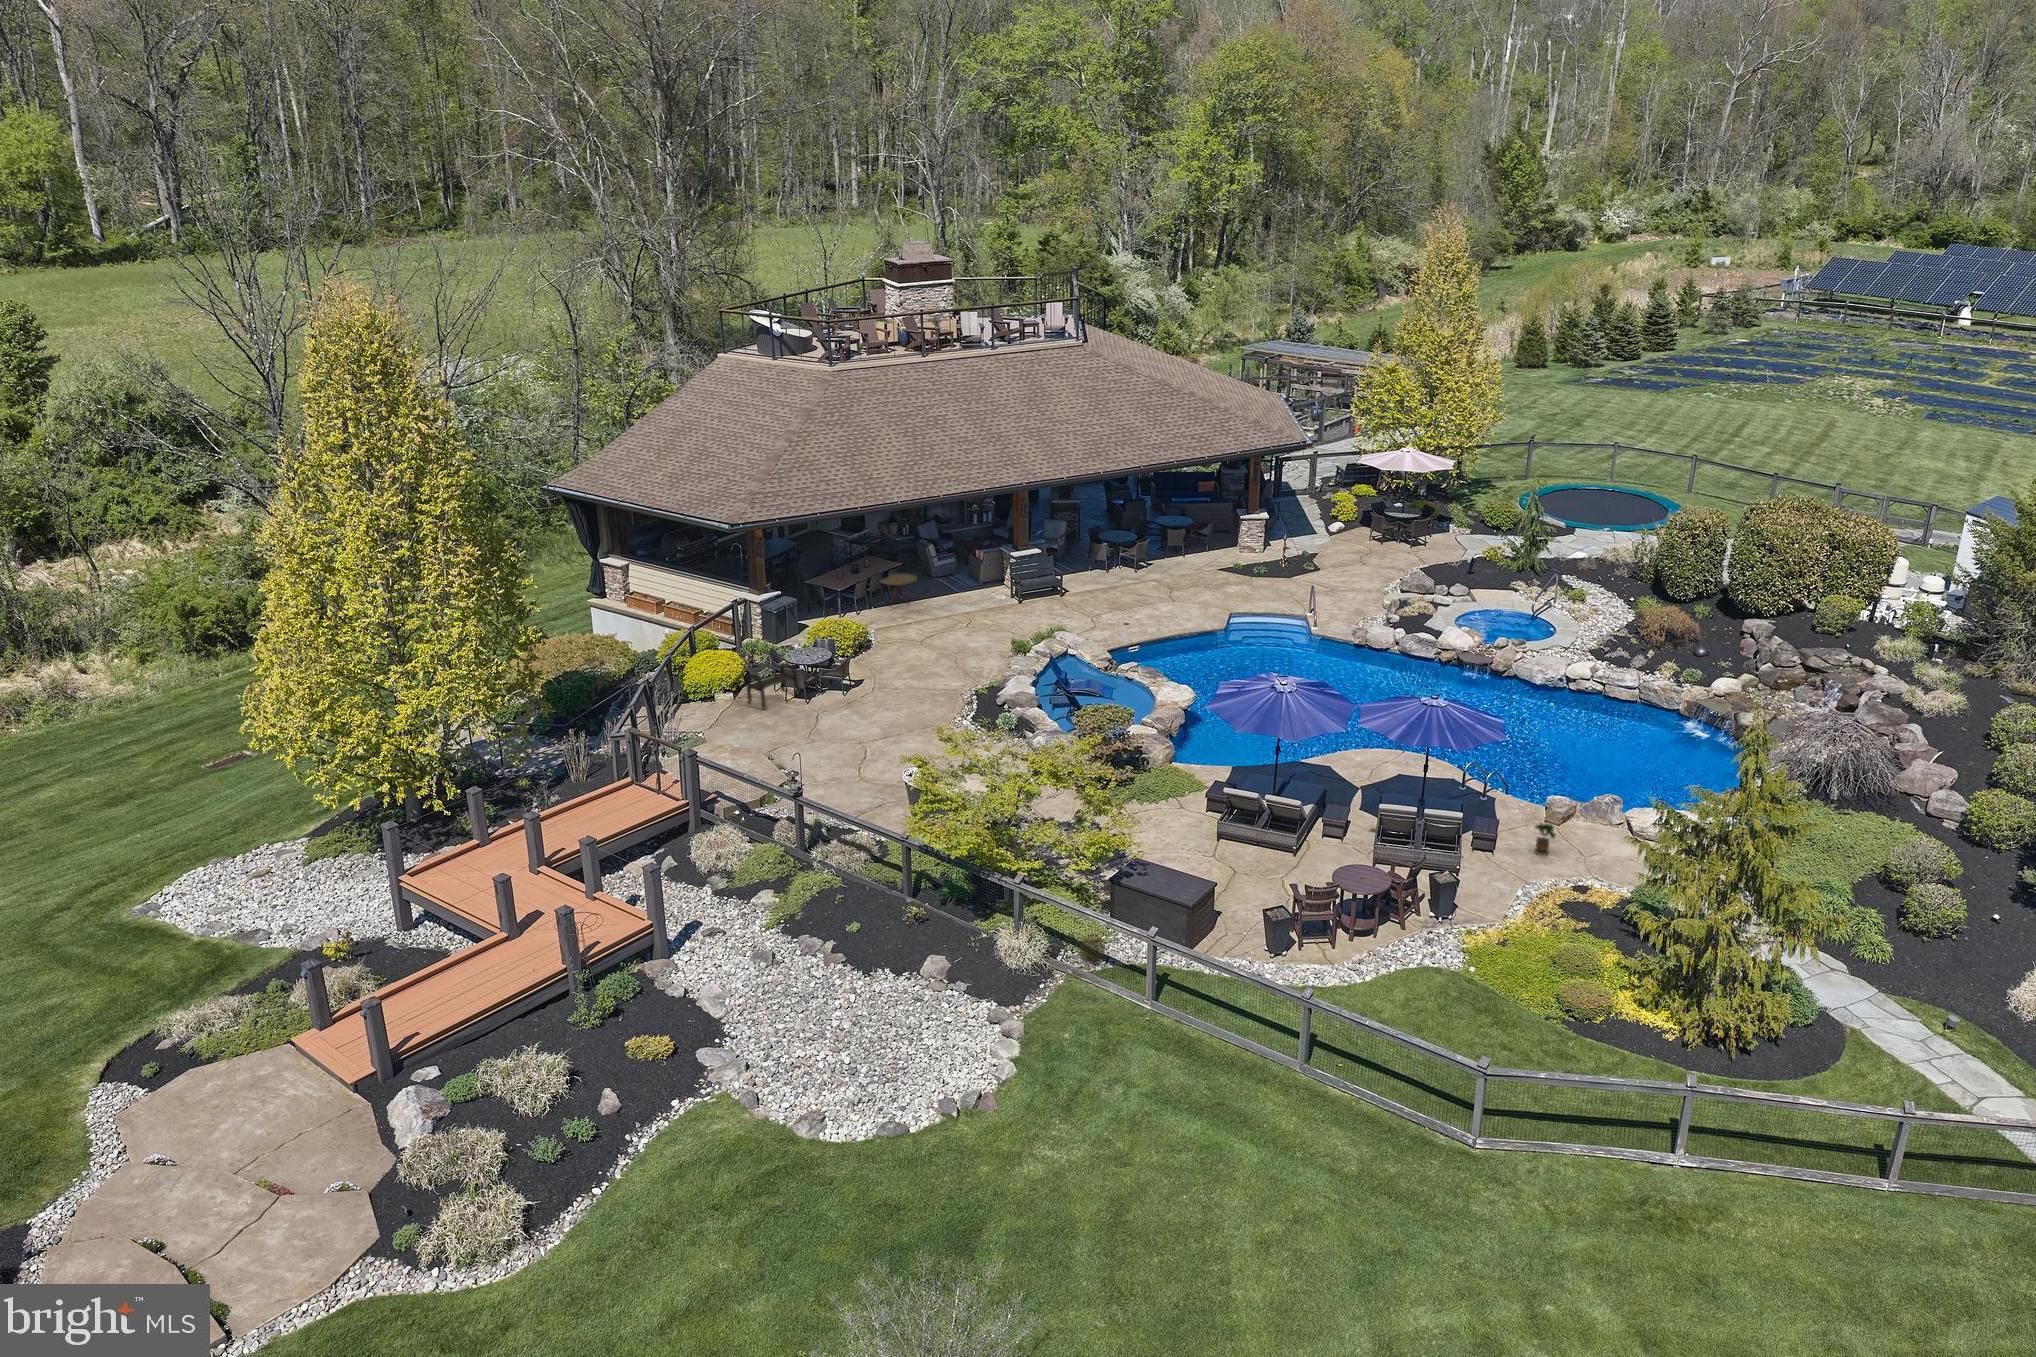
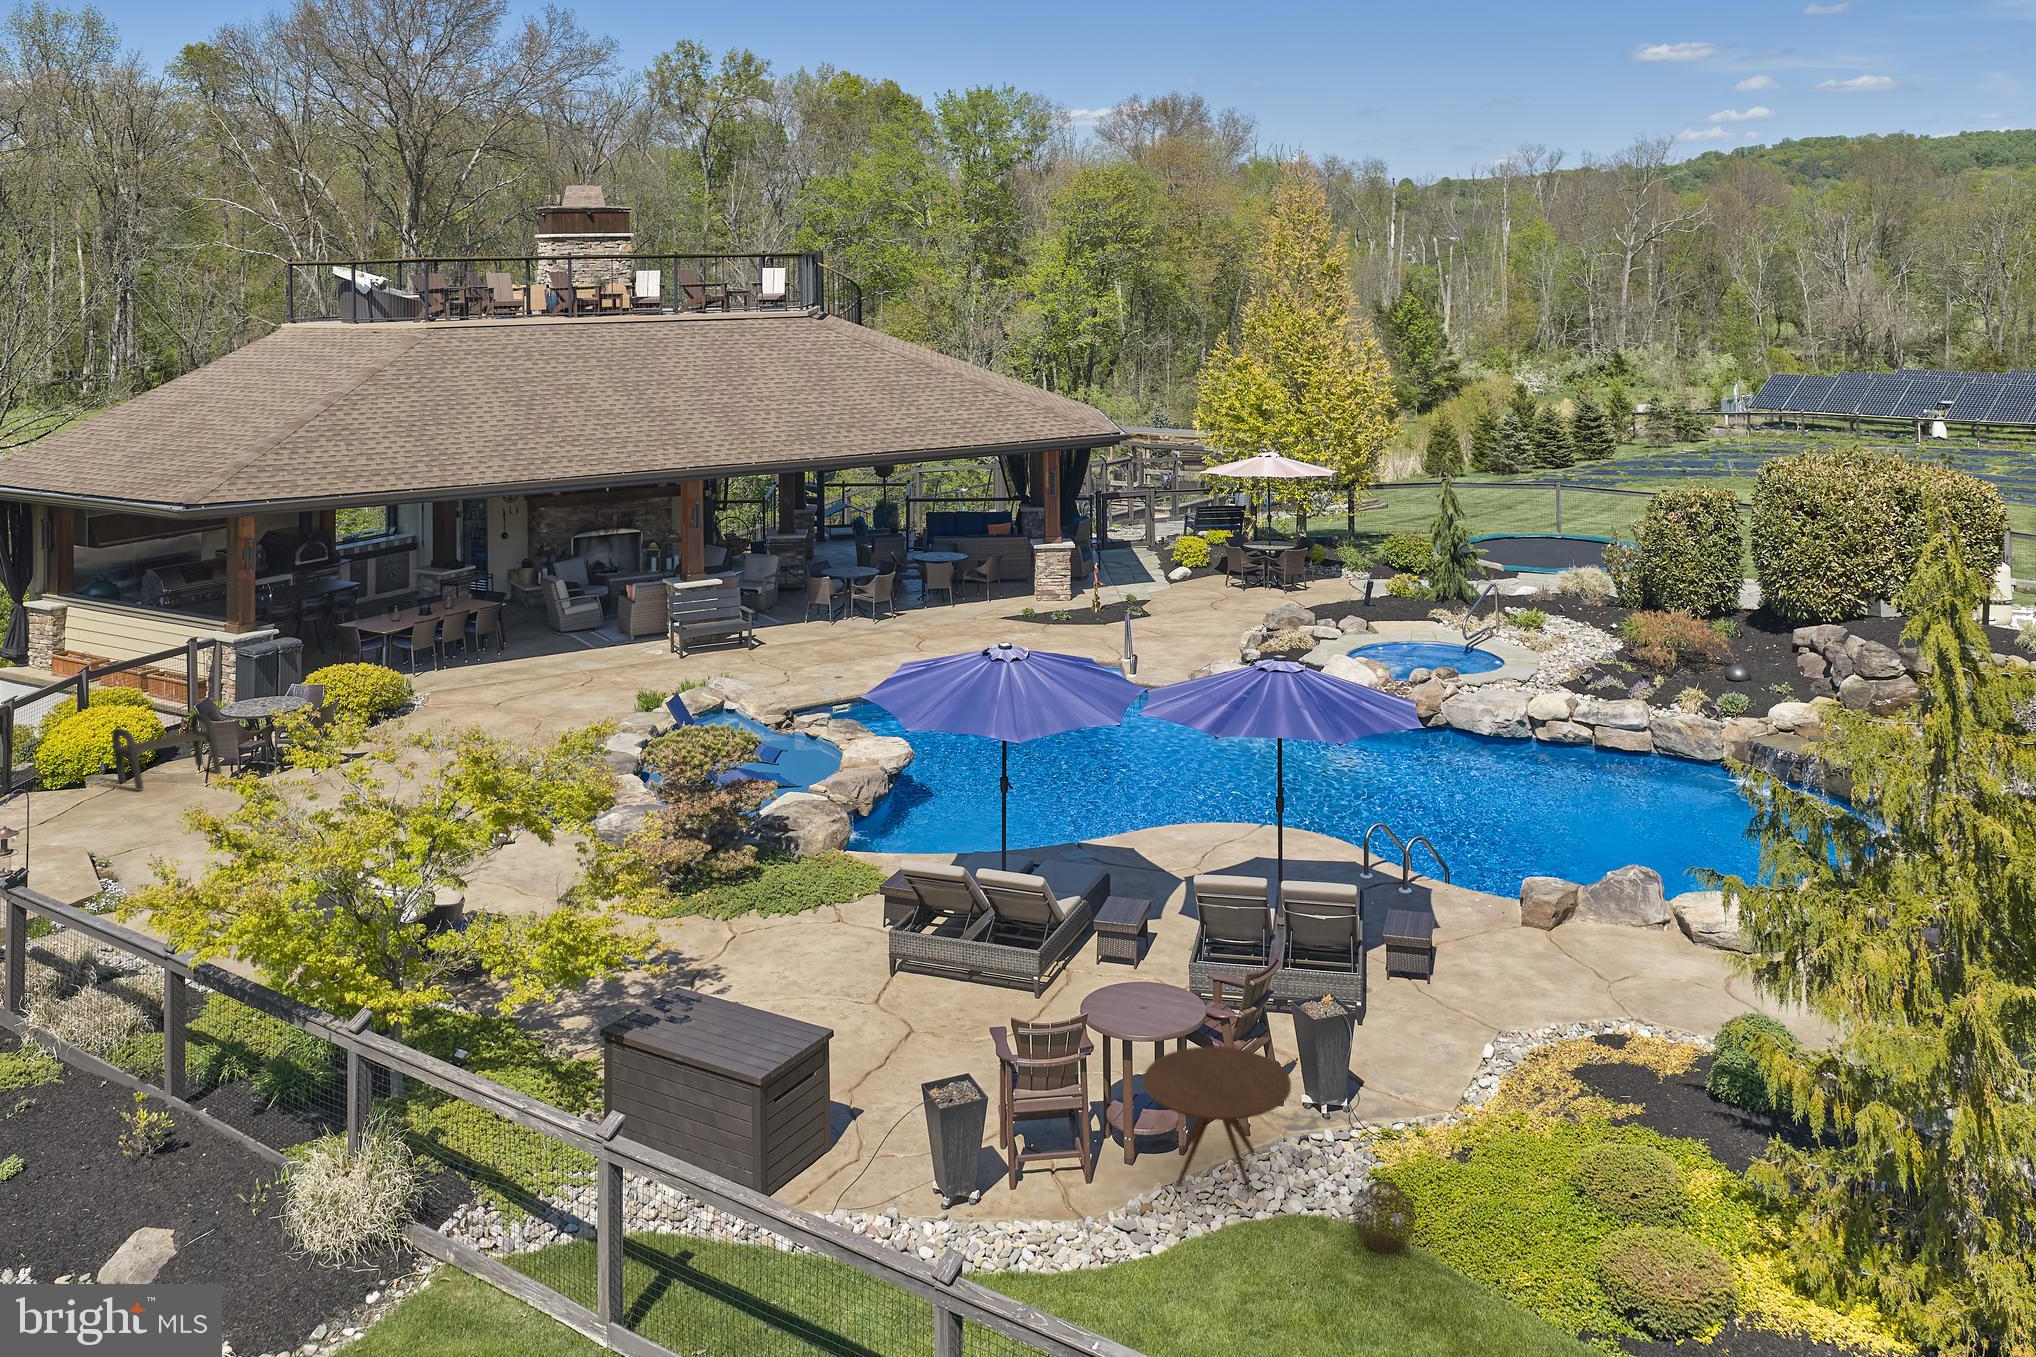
round table: present [880,574,917,602] -> present [1144,1046,1291,1192]
potted tree: present [1535,823,1555,855] -> none [1505,913,1550,978]
woven basket: present [1081,934,1105,962] -> present [1353,1181,1415,1254]

